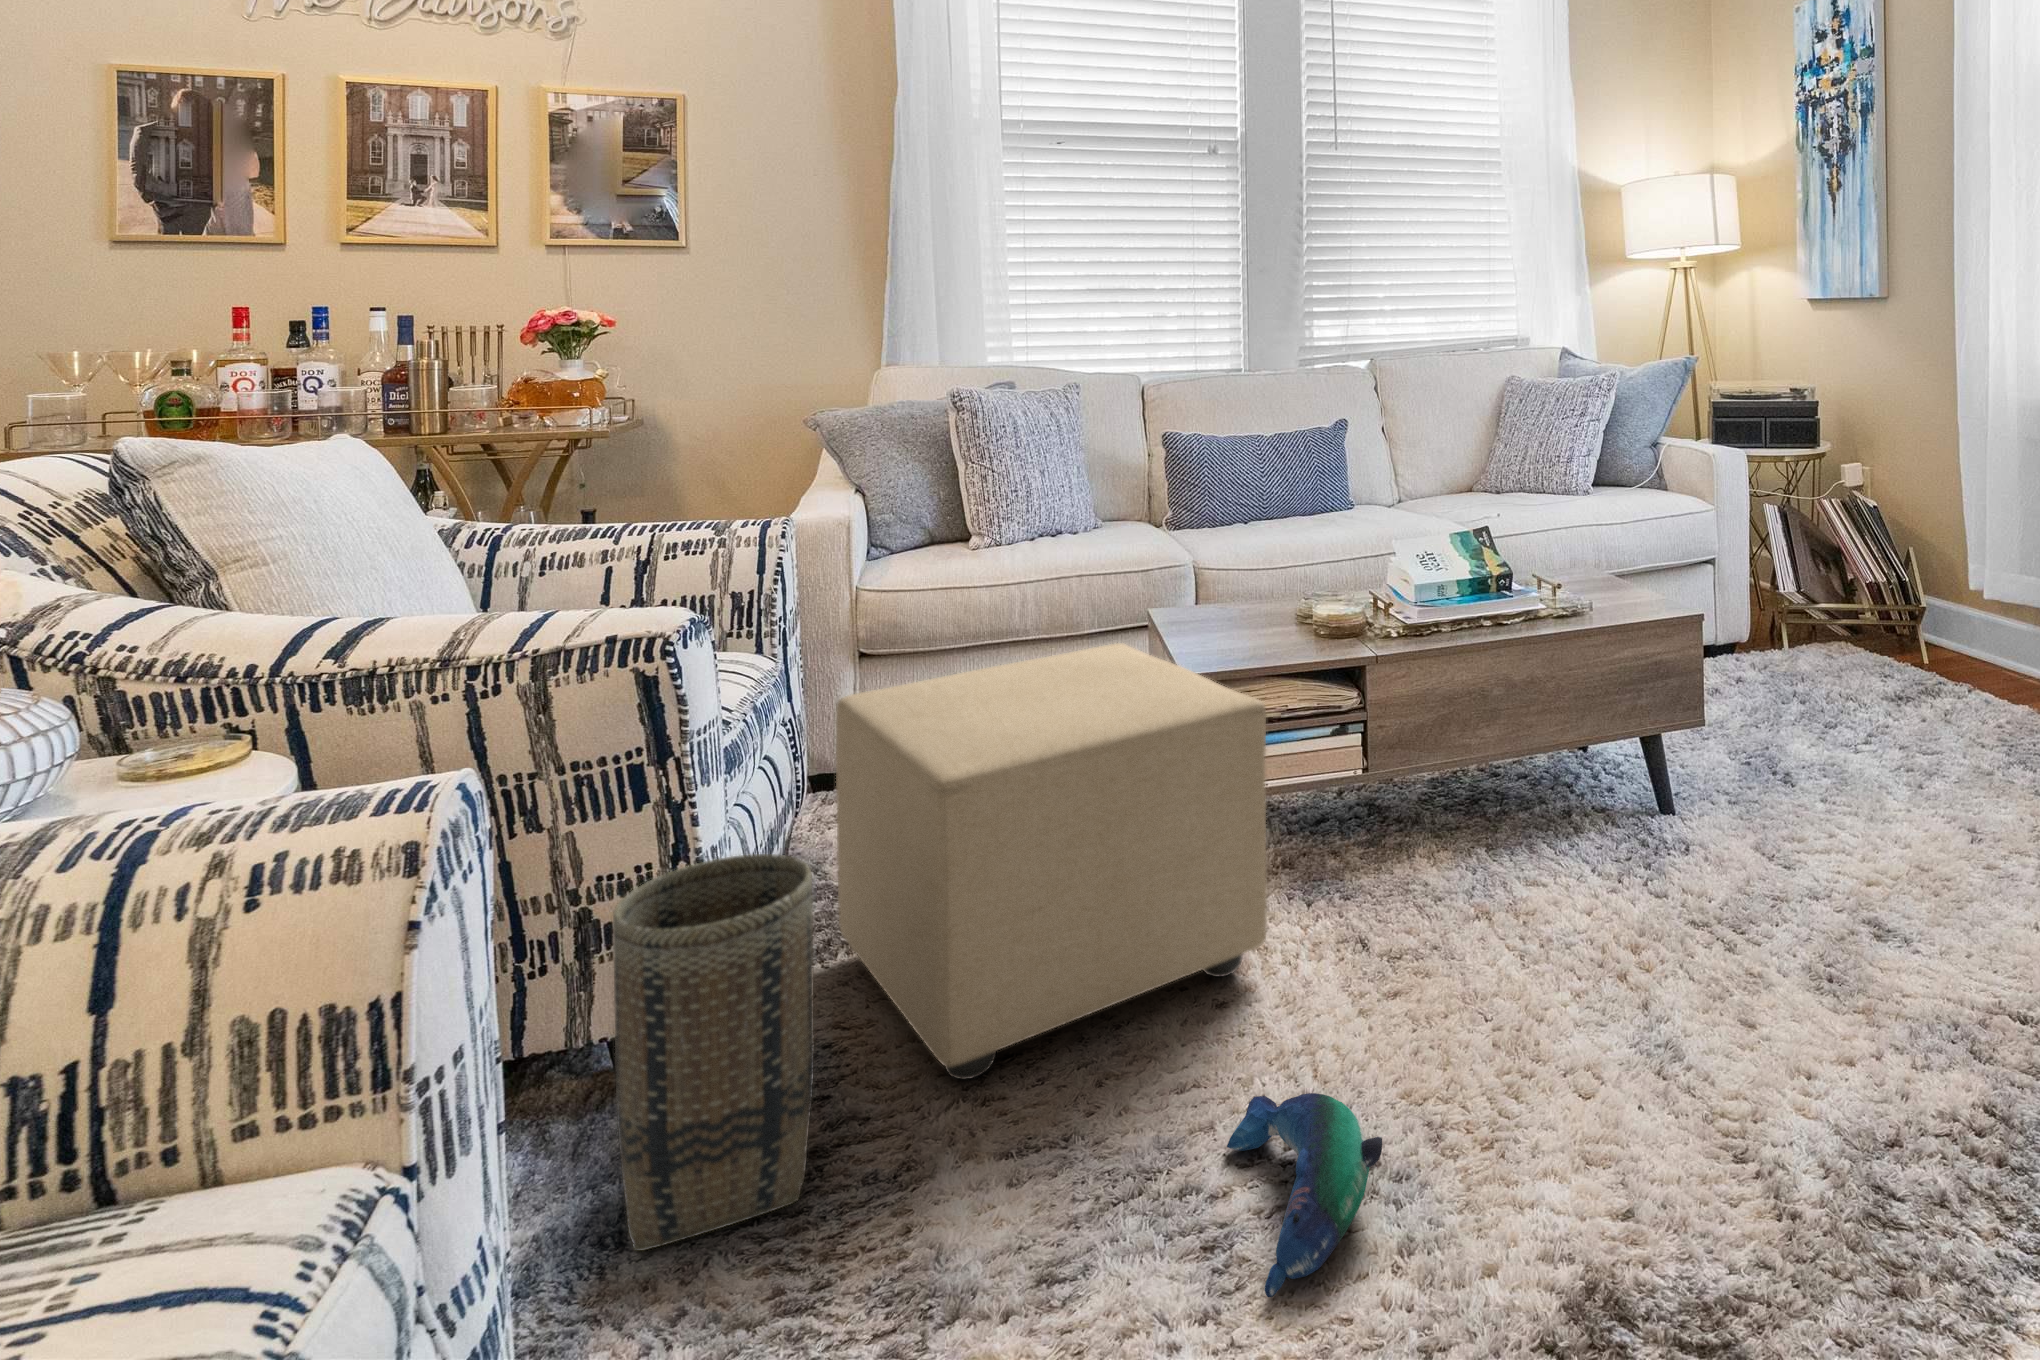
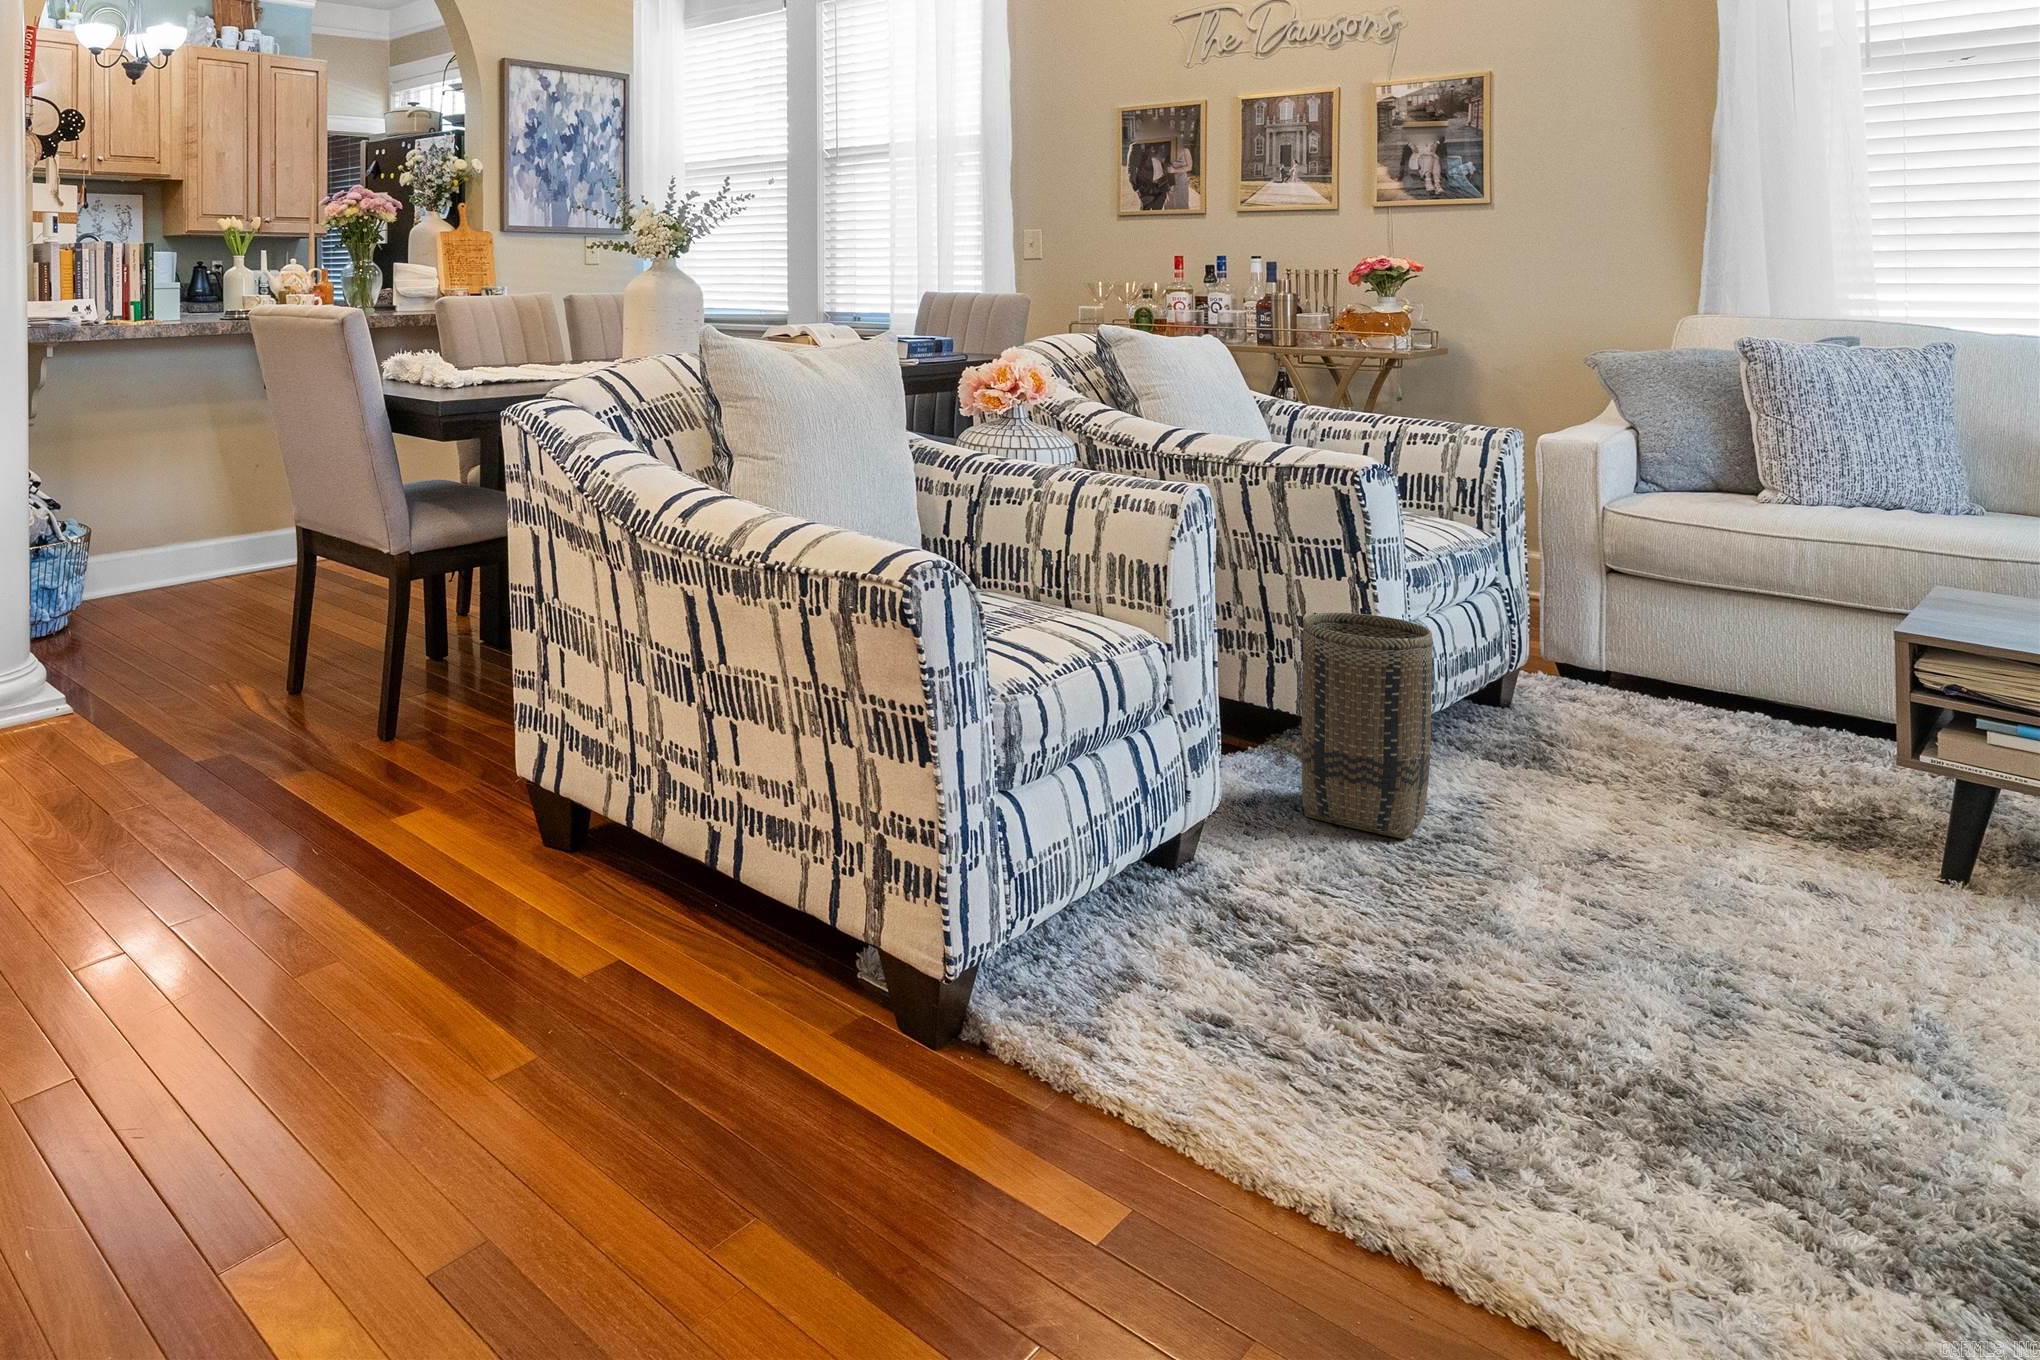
ottoman: present [835,643,1267,1079] -> none [1503,558,1940,898]
plush toy: present [1227,1093,1382,1297] -> none [1721,942,1902,1038]

